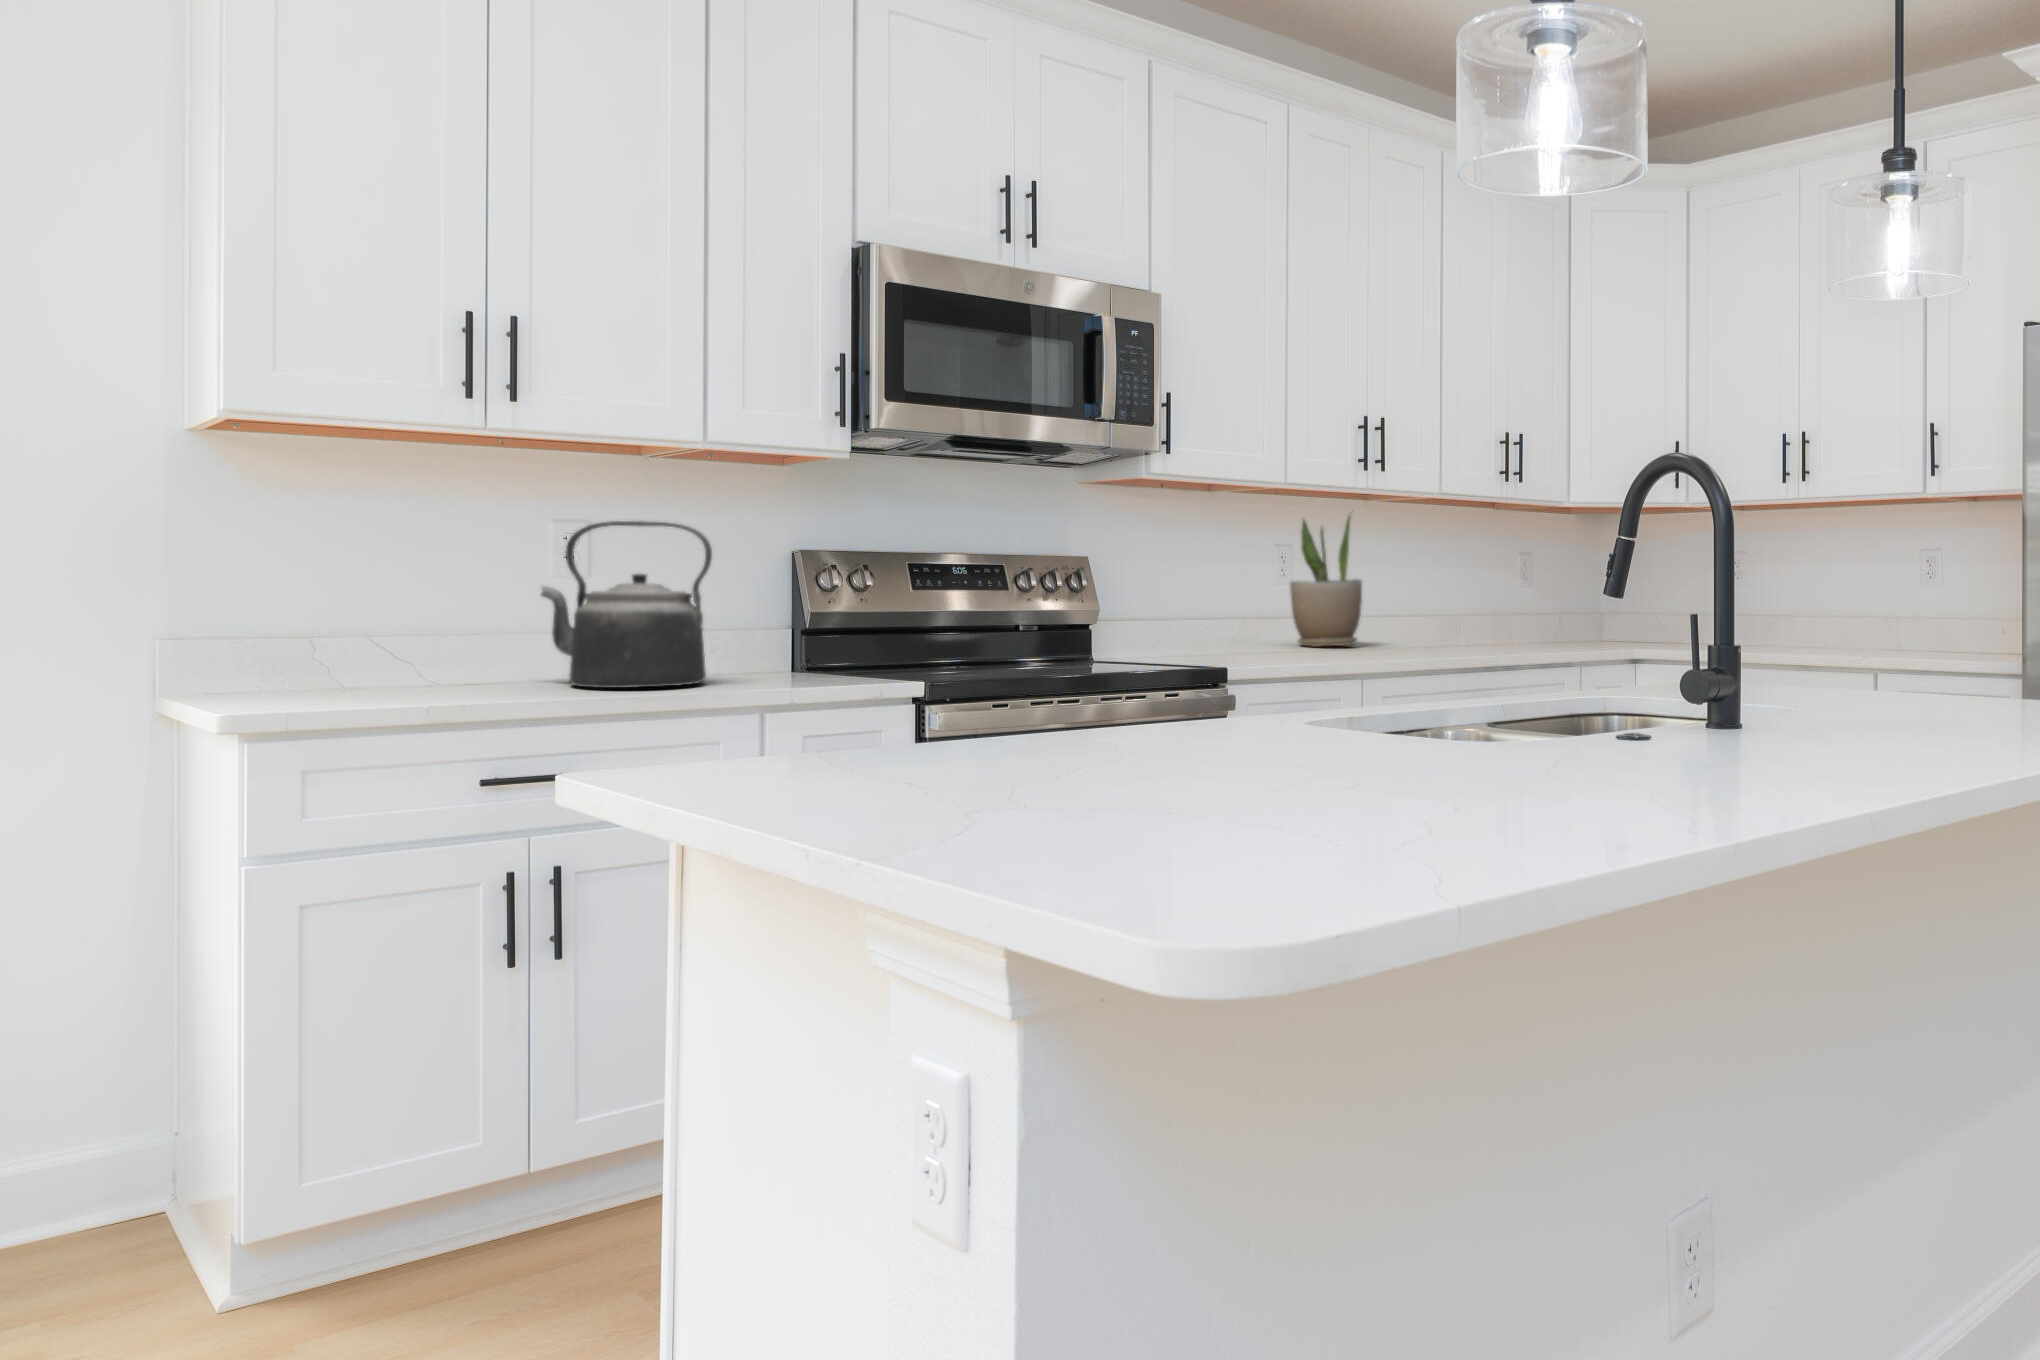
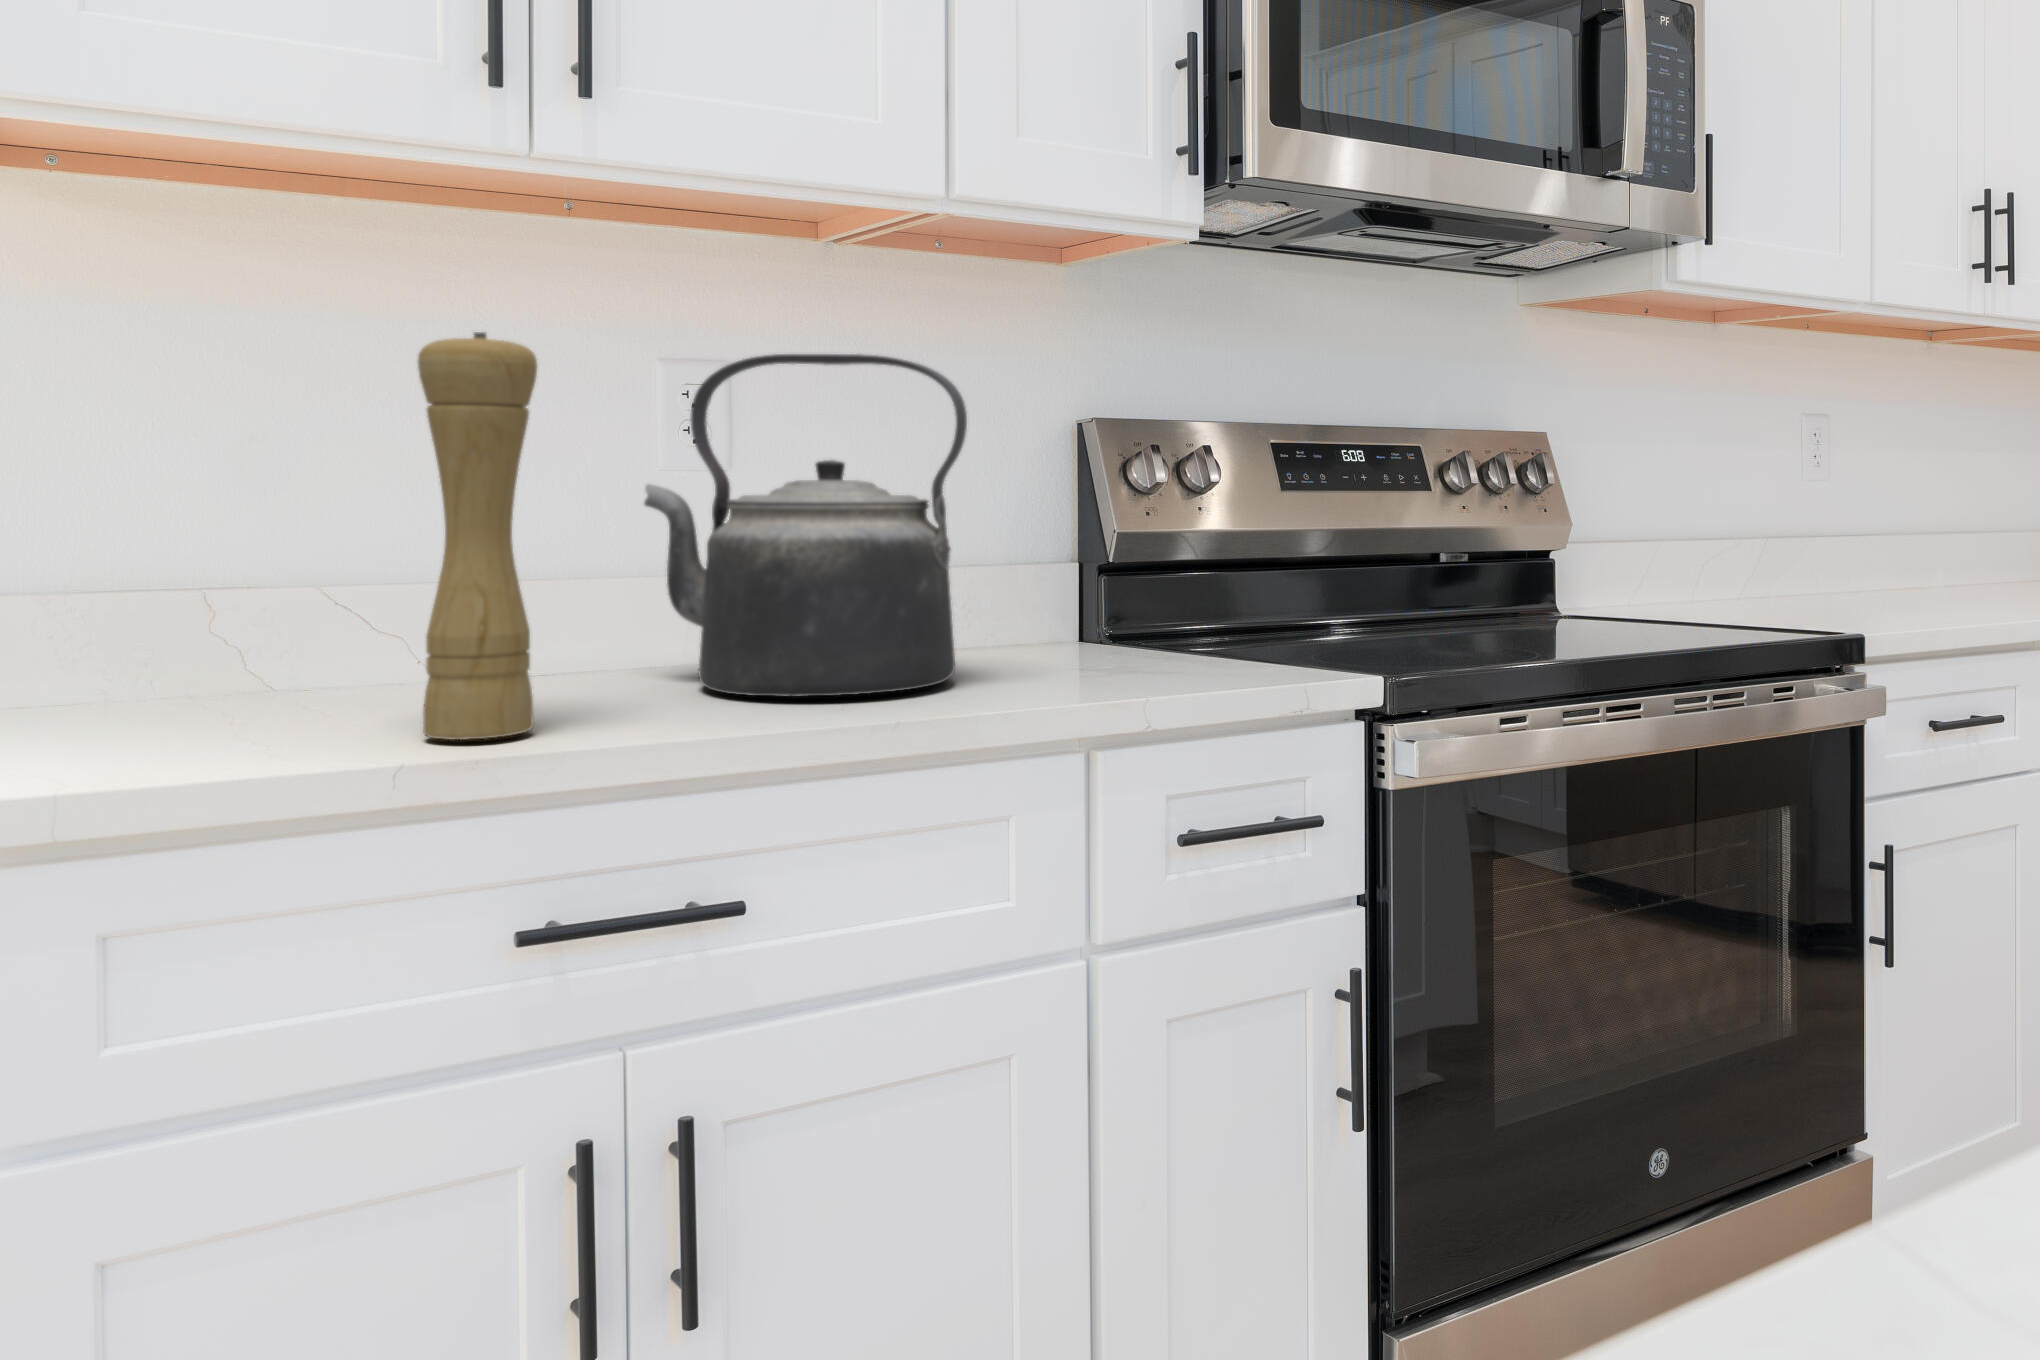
potted plant: present [1290,511,1362,647] -> none [1824,354,1946,585]
pepper mill: none [437,516,493,700] -> present [418,332,537,740]

